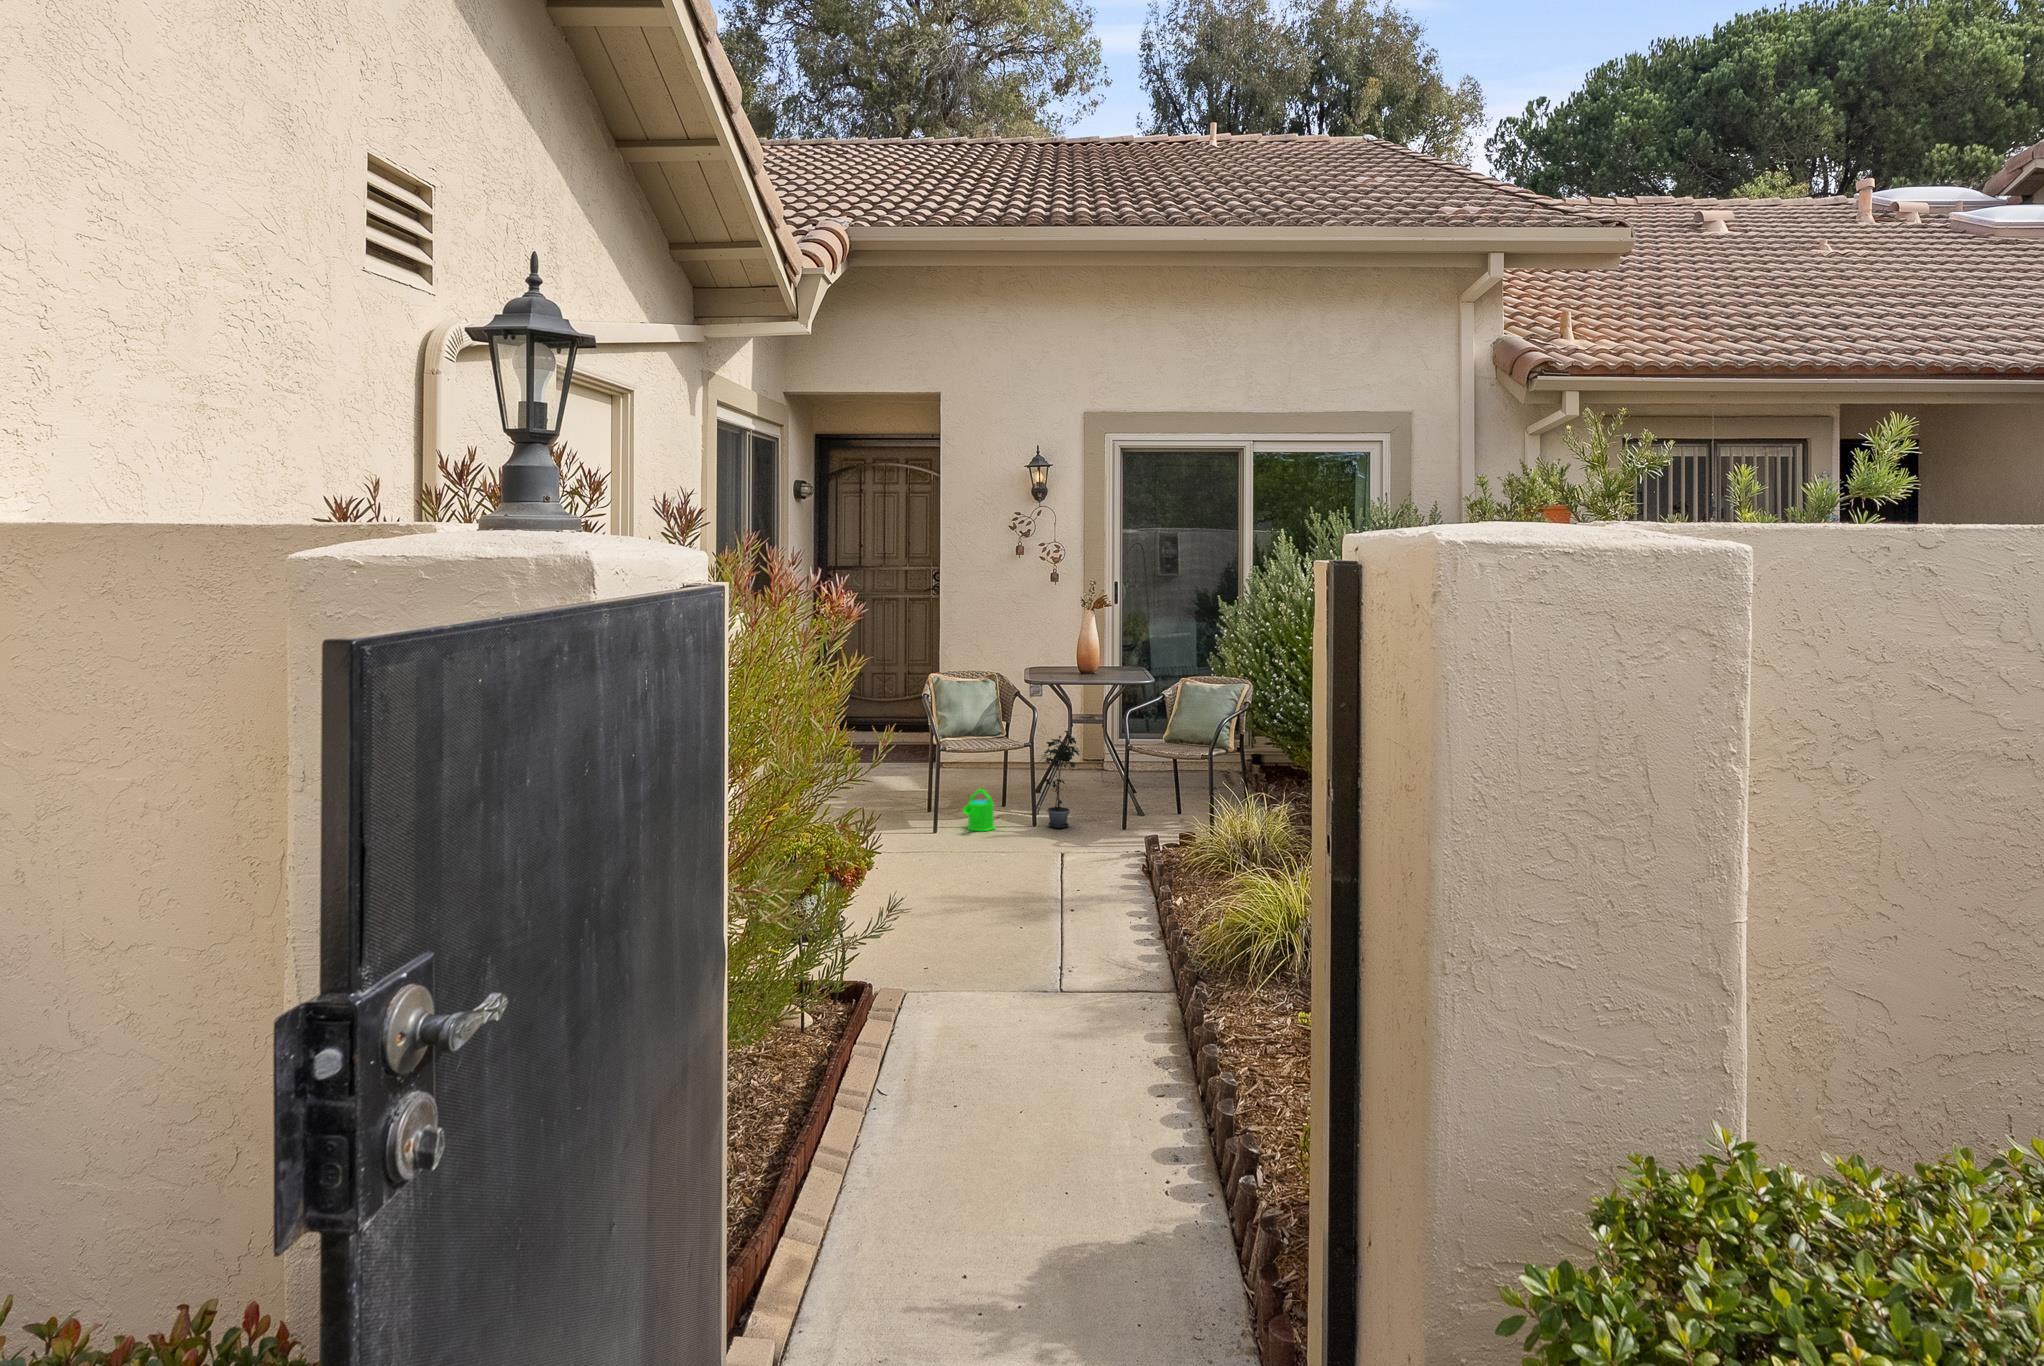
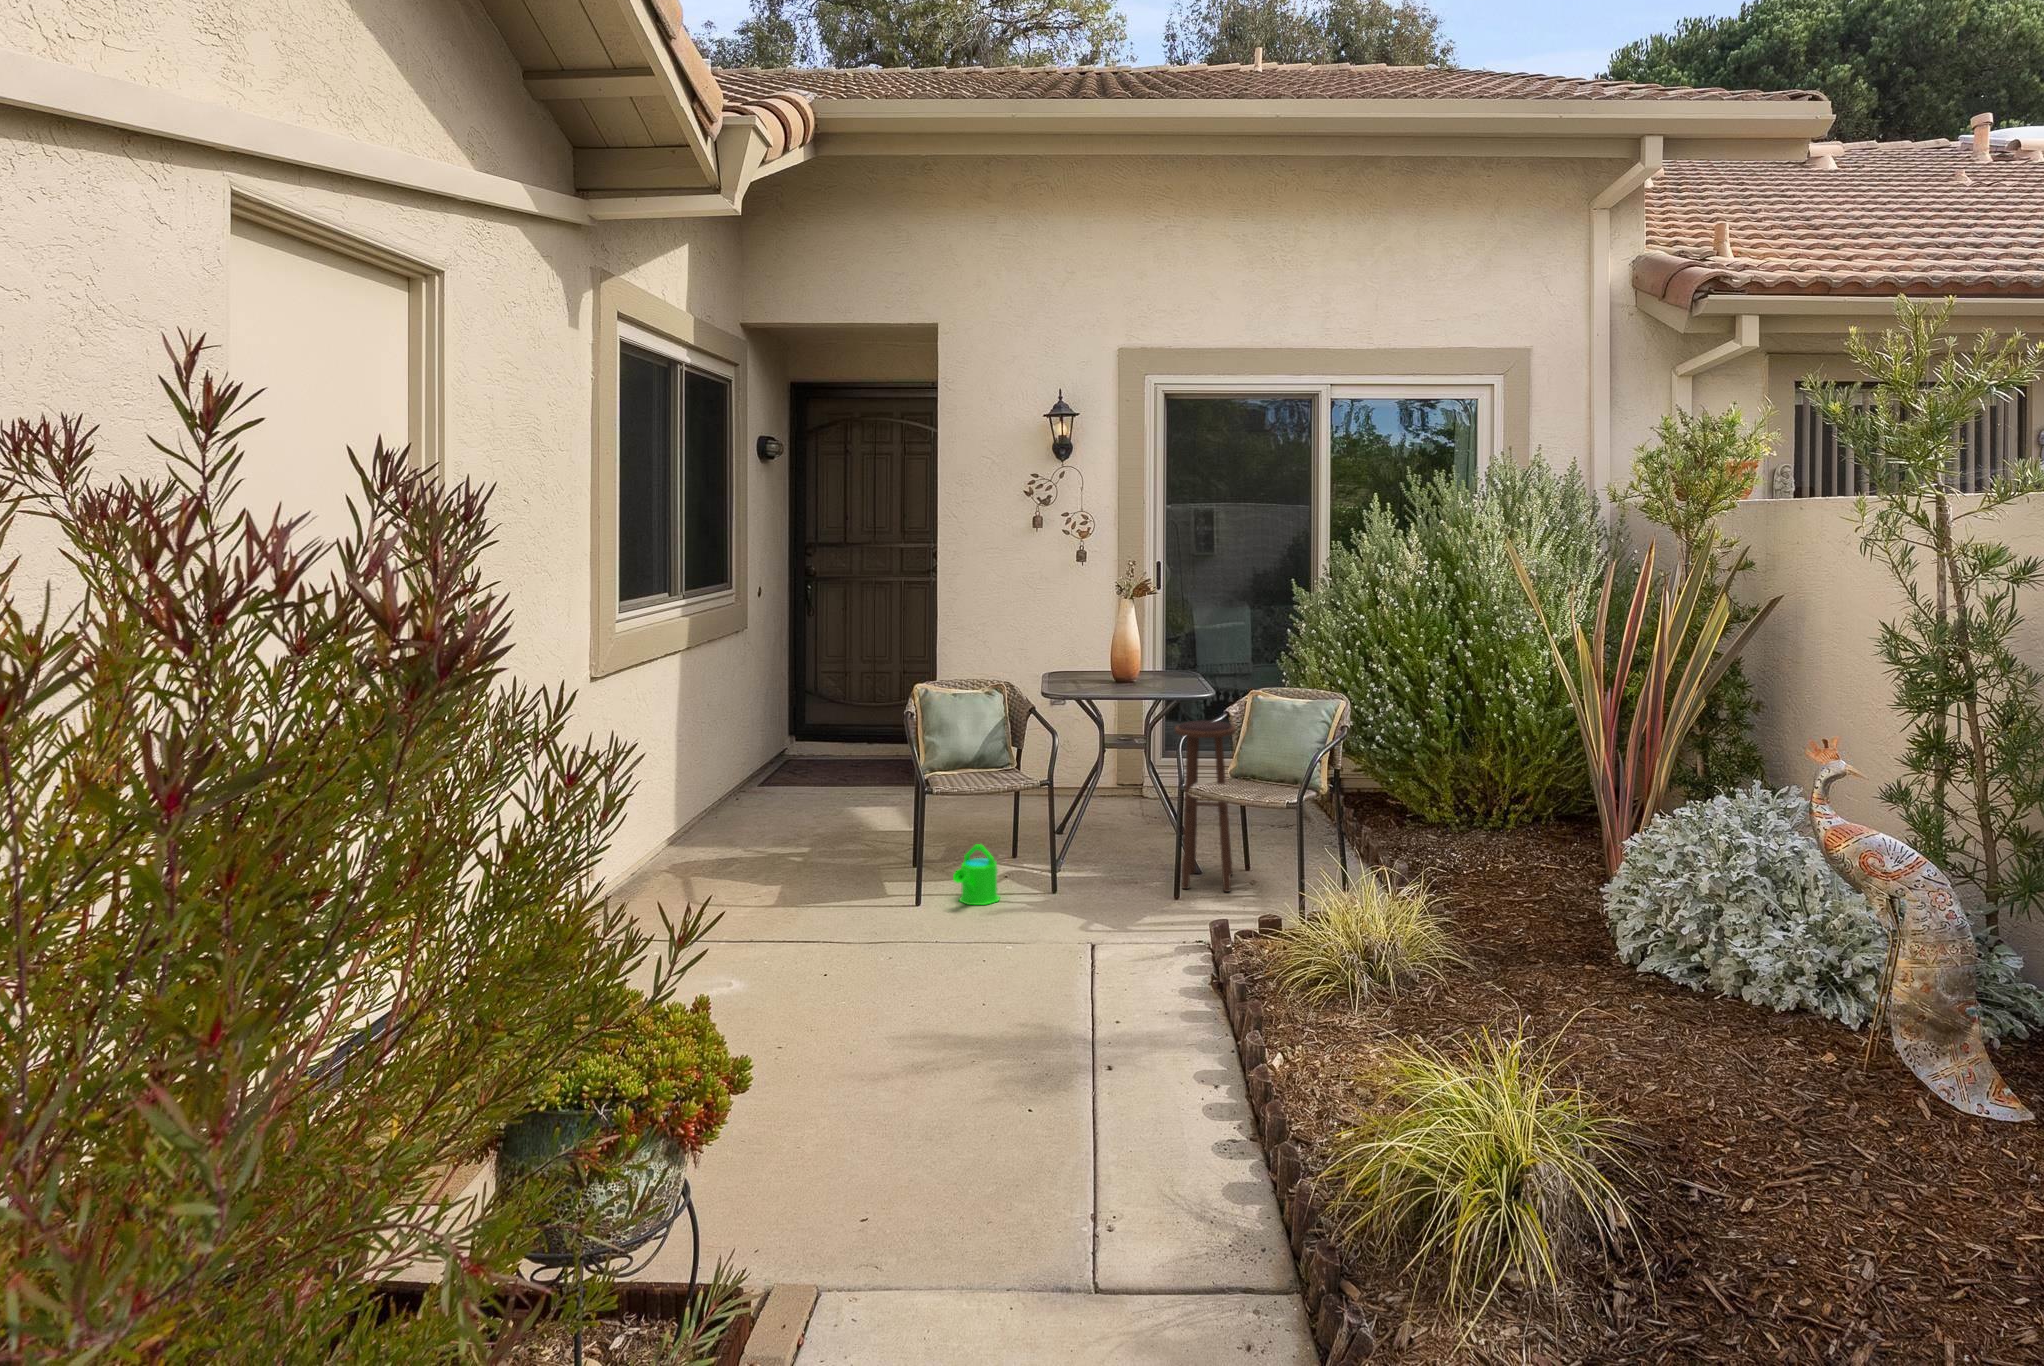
stool: none [1123,702,1167,825] -> present [1175,721,1236,892]
potted plant: present [1040,731,1080,828] -> none [1060,762,1118,898]

